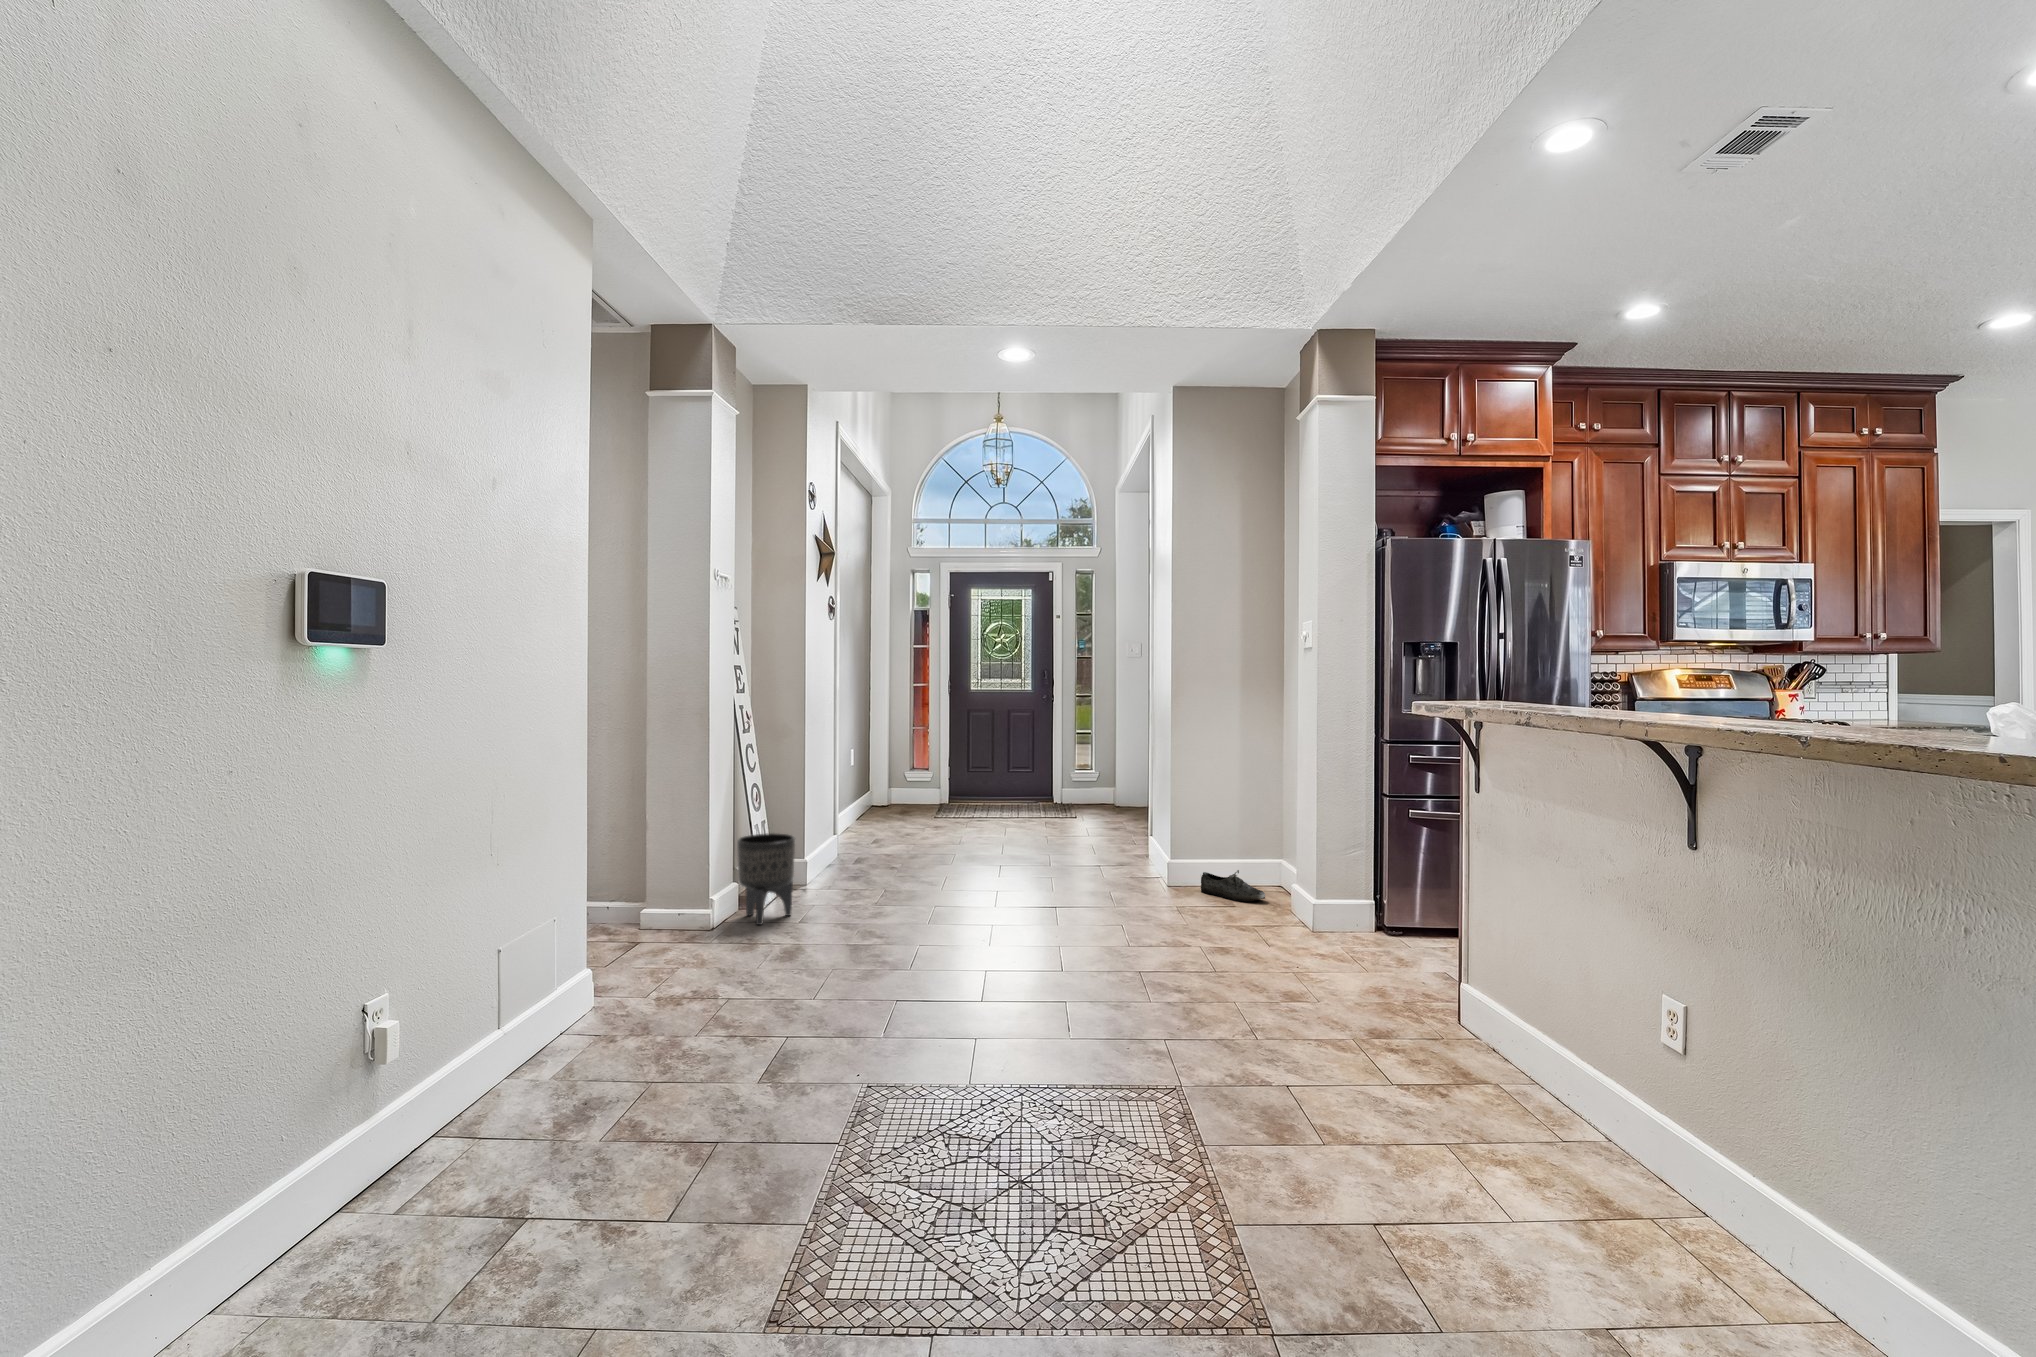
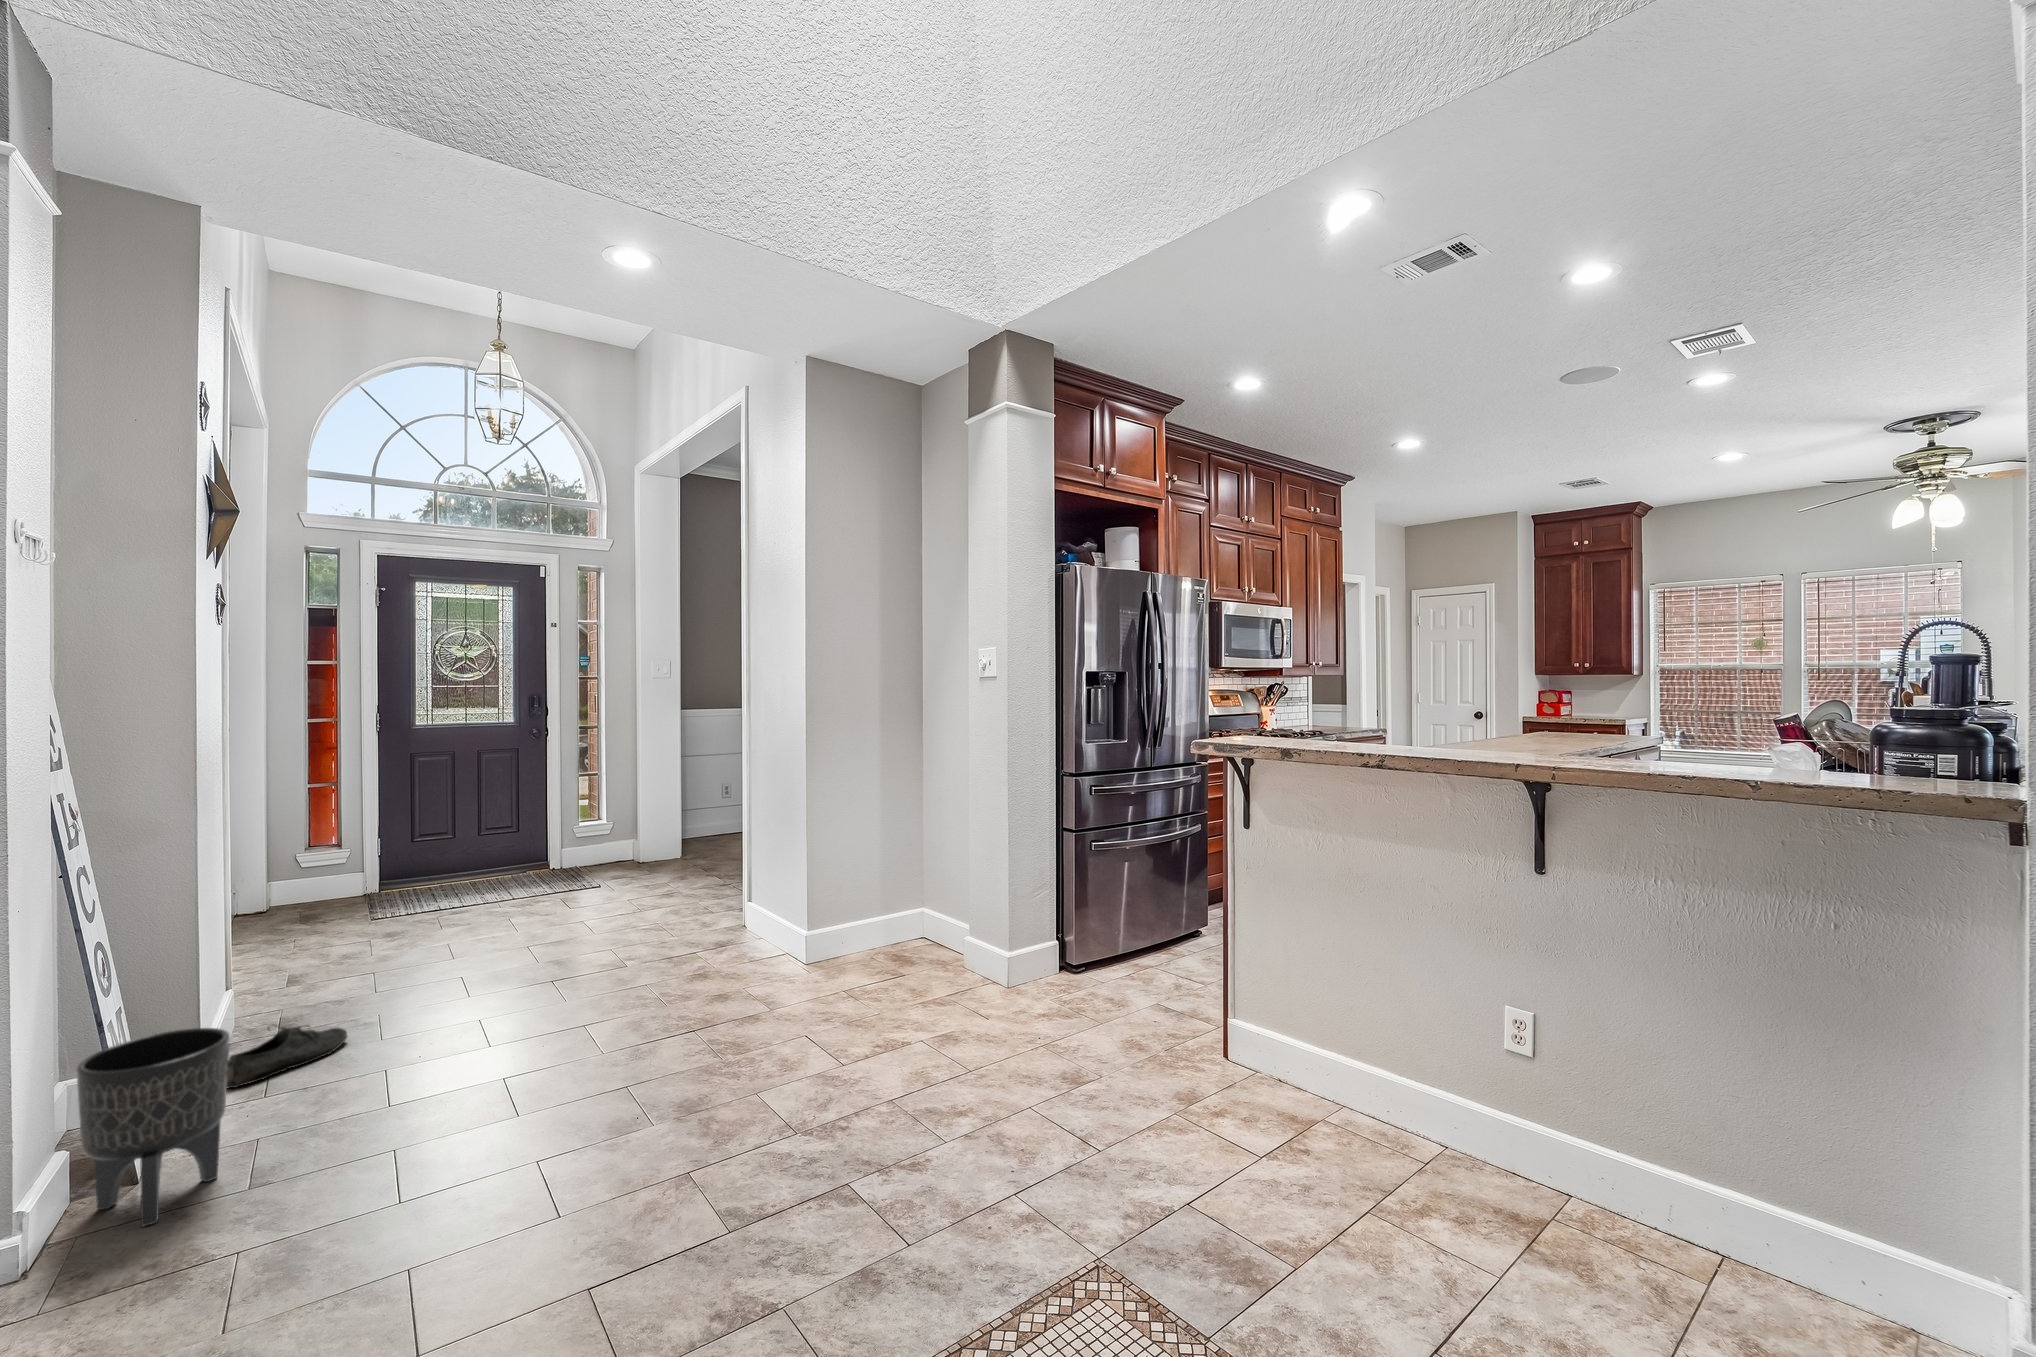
shoe: present [1201,870,1265,902] -> present [227,1025,347,1088]

